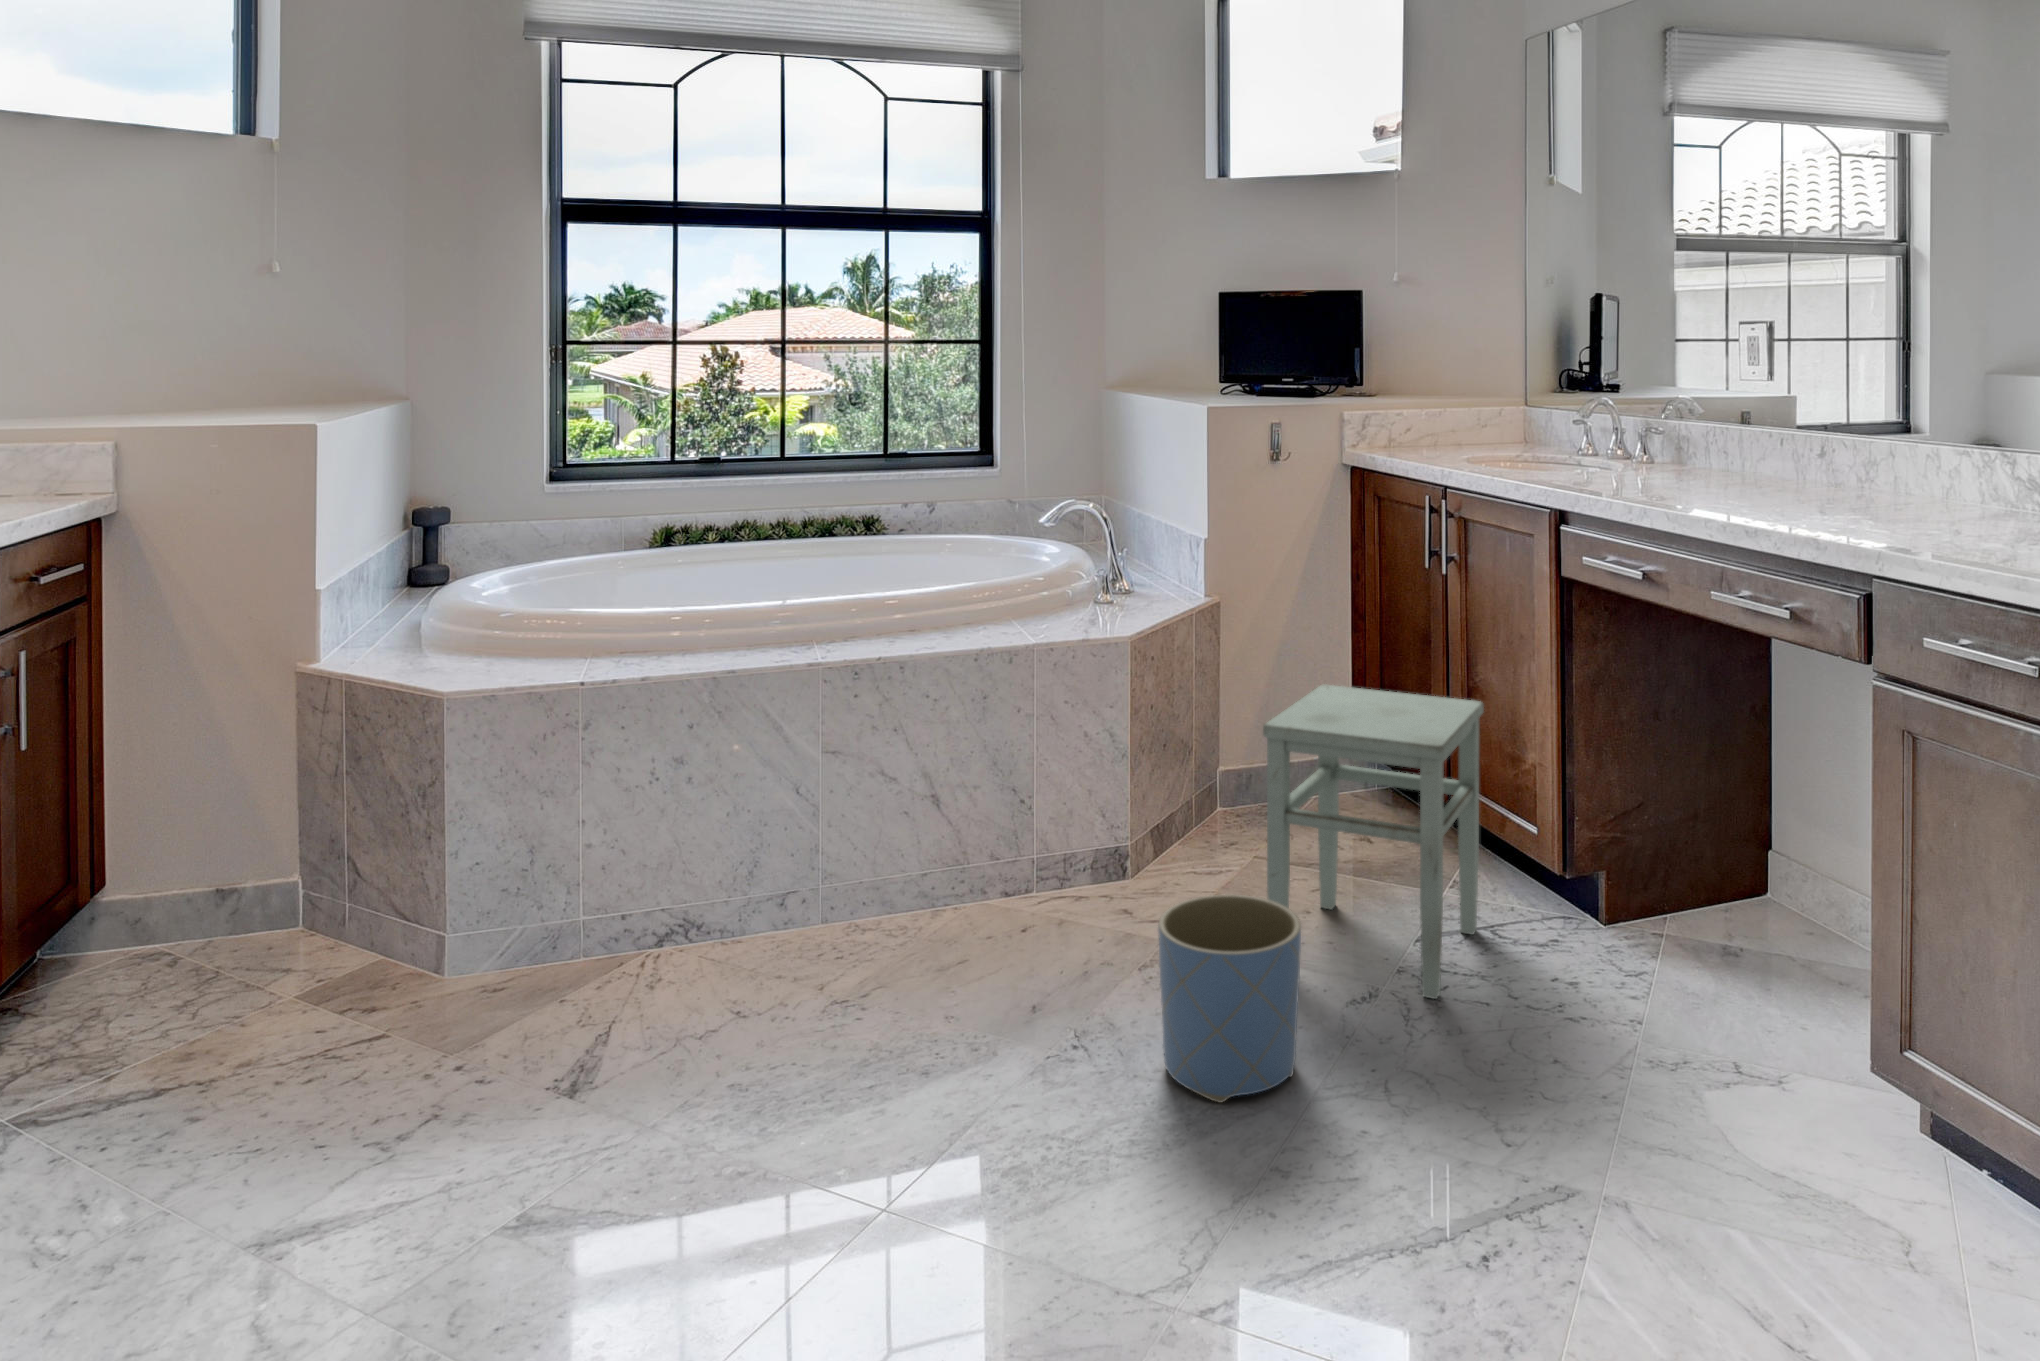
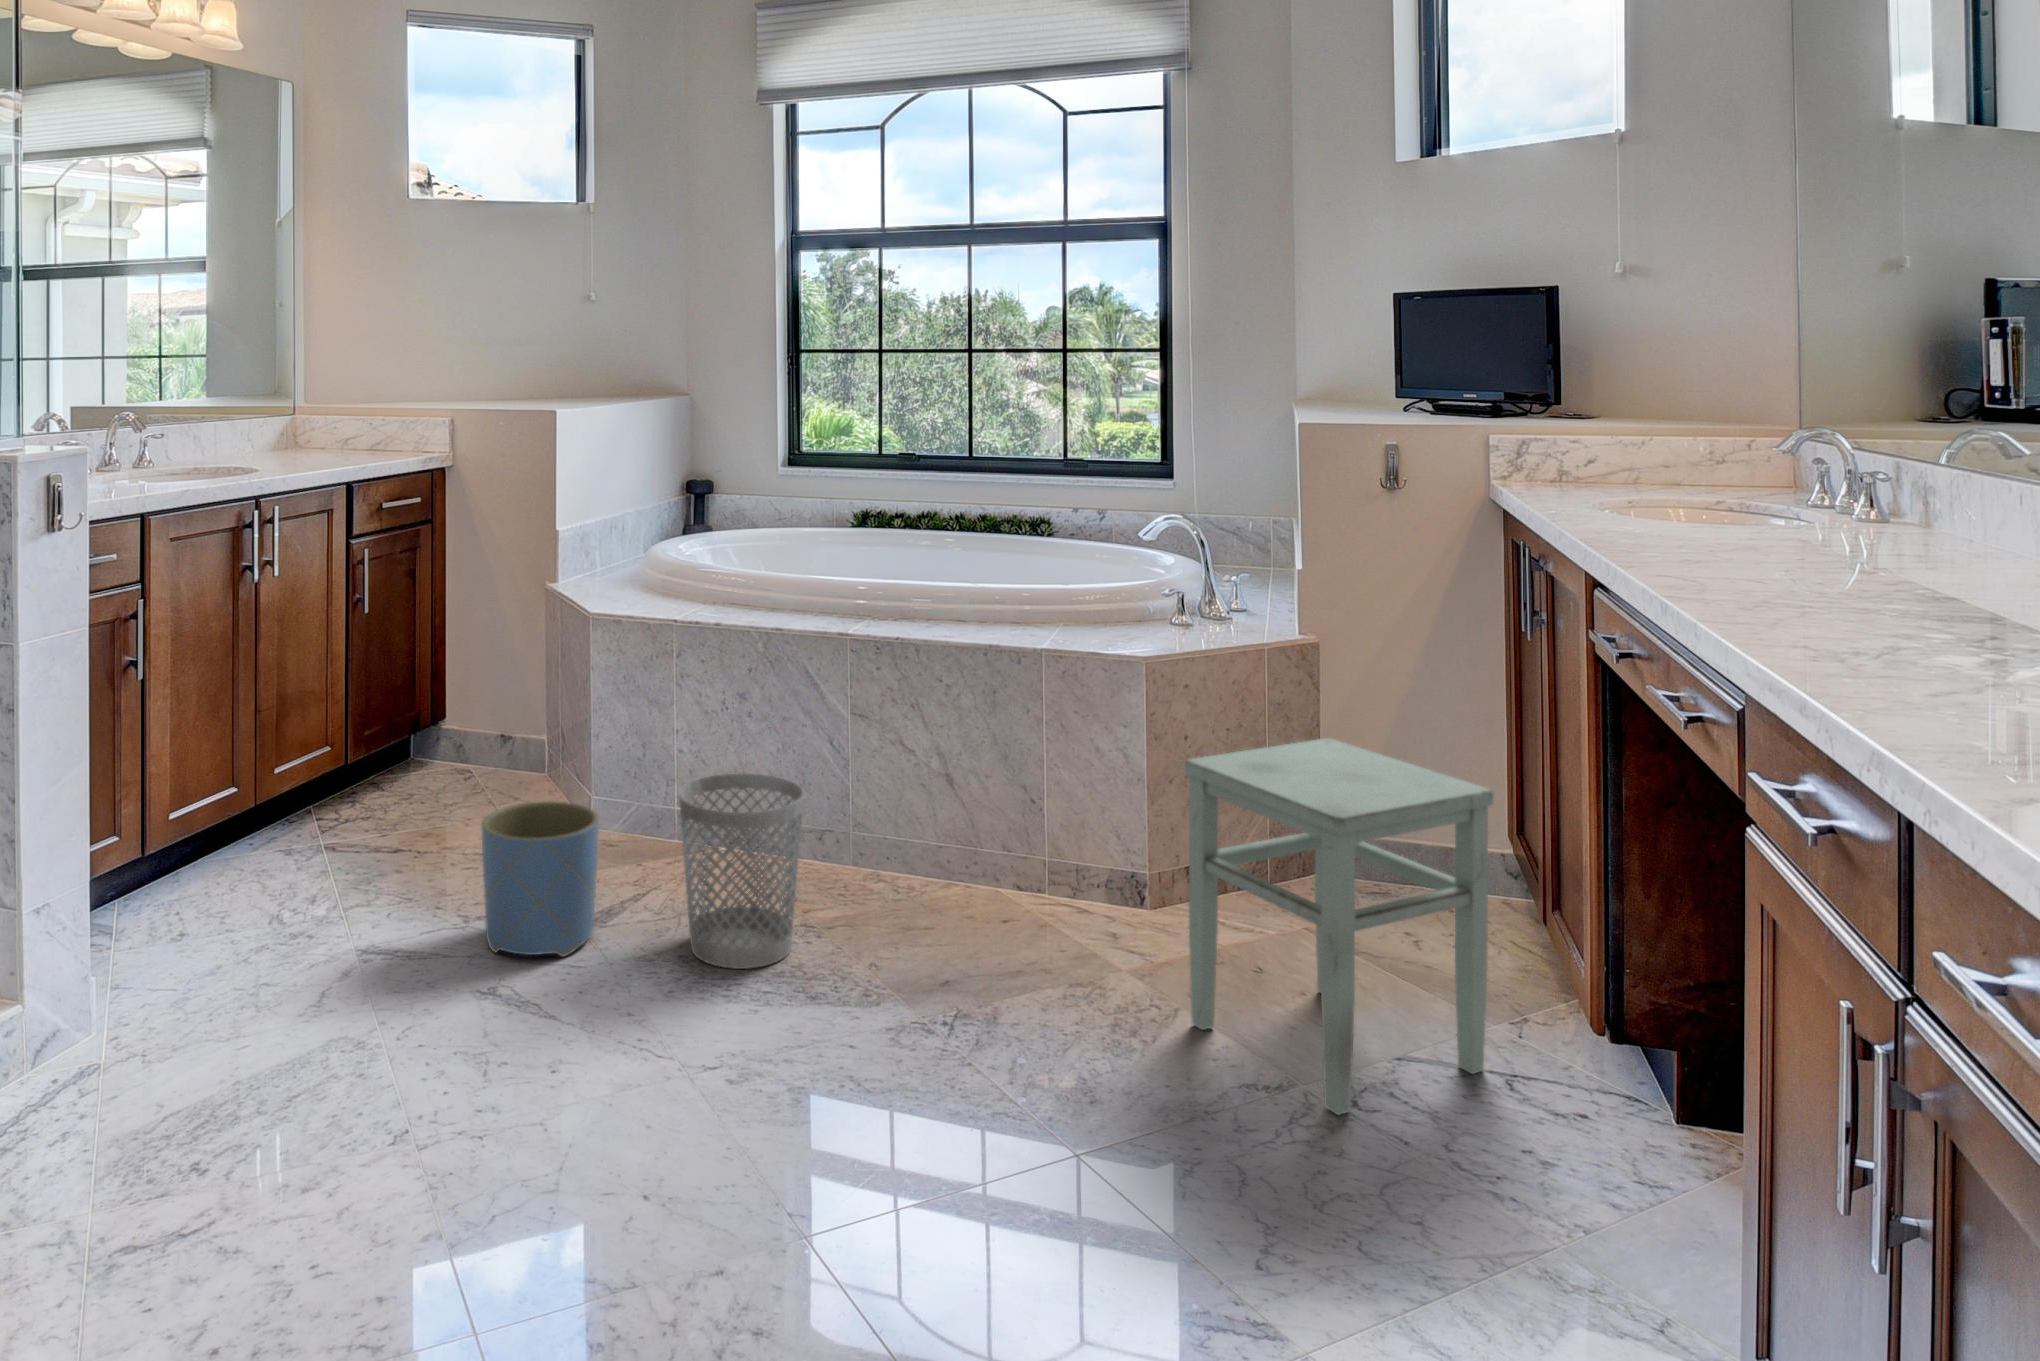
wastebasket: none [724,836,877,1073] -> present [679,773,804,969]
planter: present [1158,894,1301,1103] -> present [481,801,599,957]

